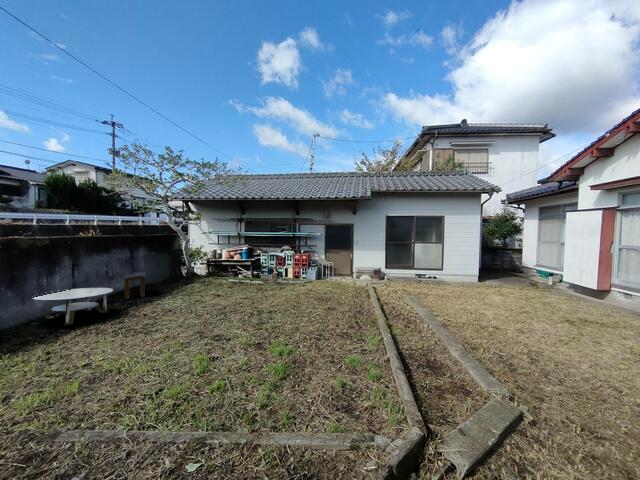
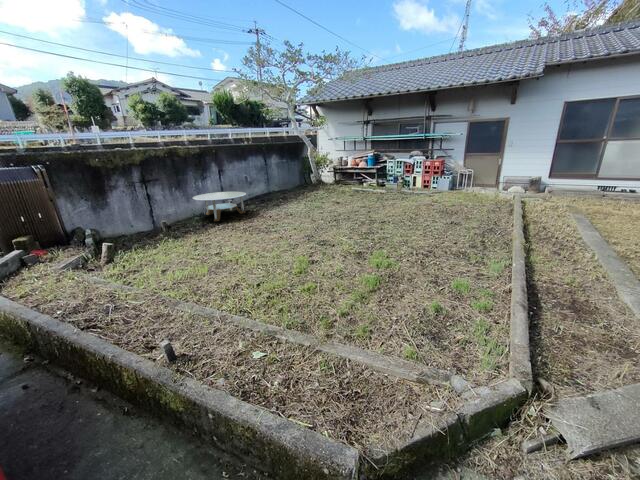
bench: present [124,272,145,299] -> none [257,179,276,203]

